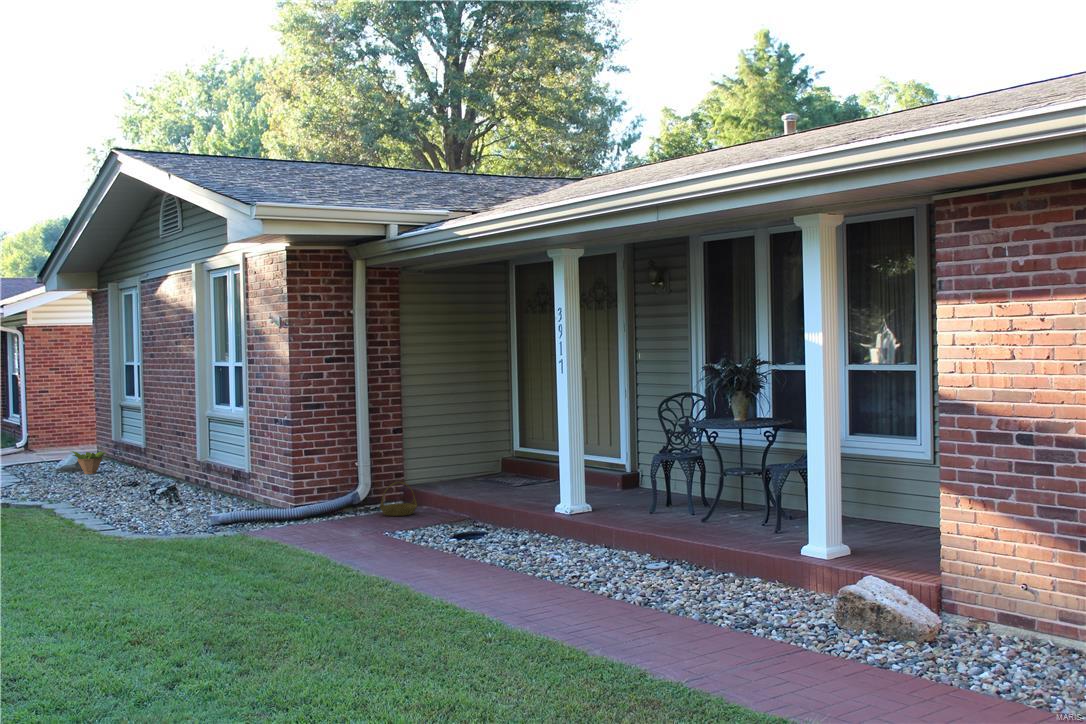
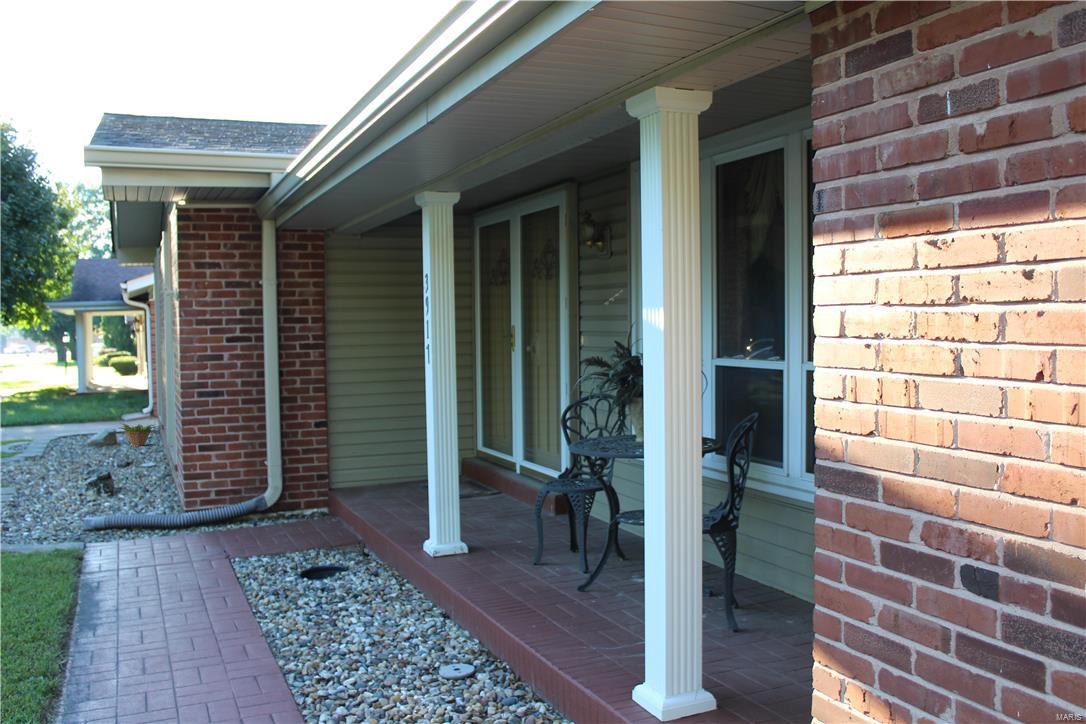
basket: present [380,482,417,516] -> none [287,486,334,527]

